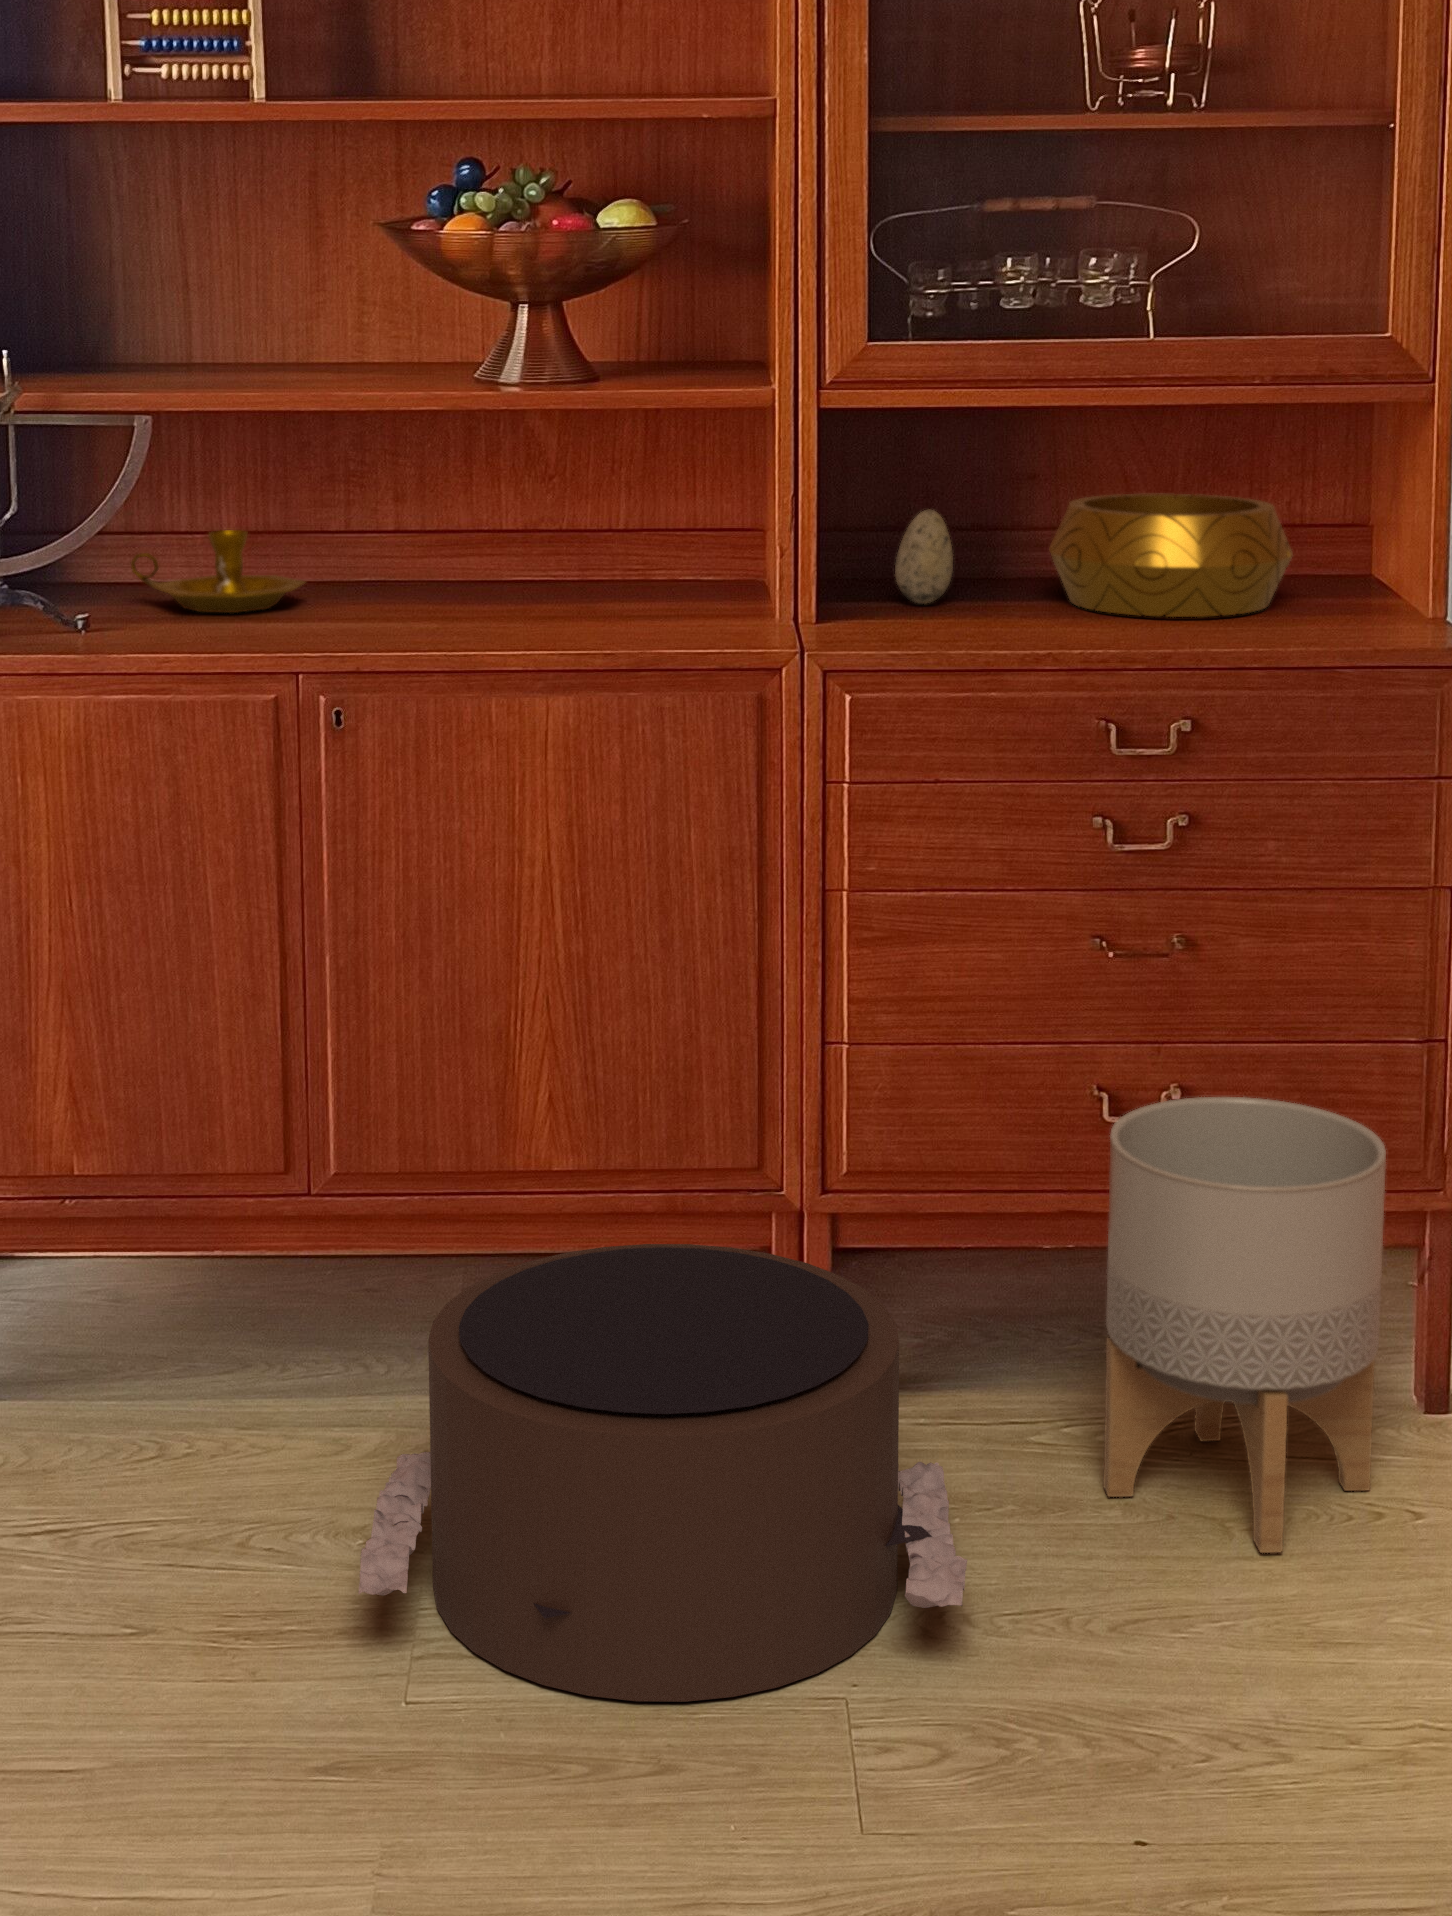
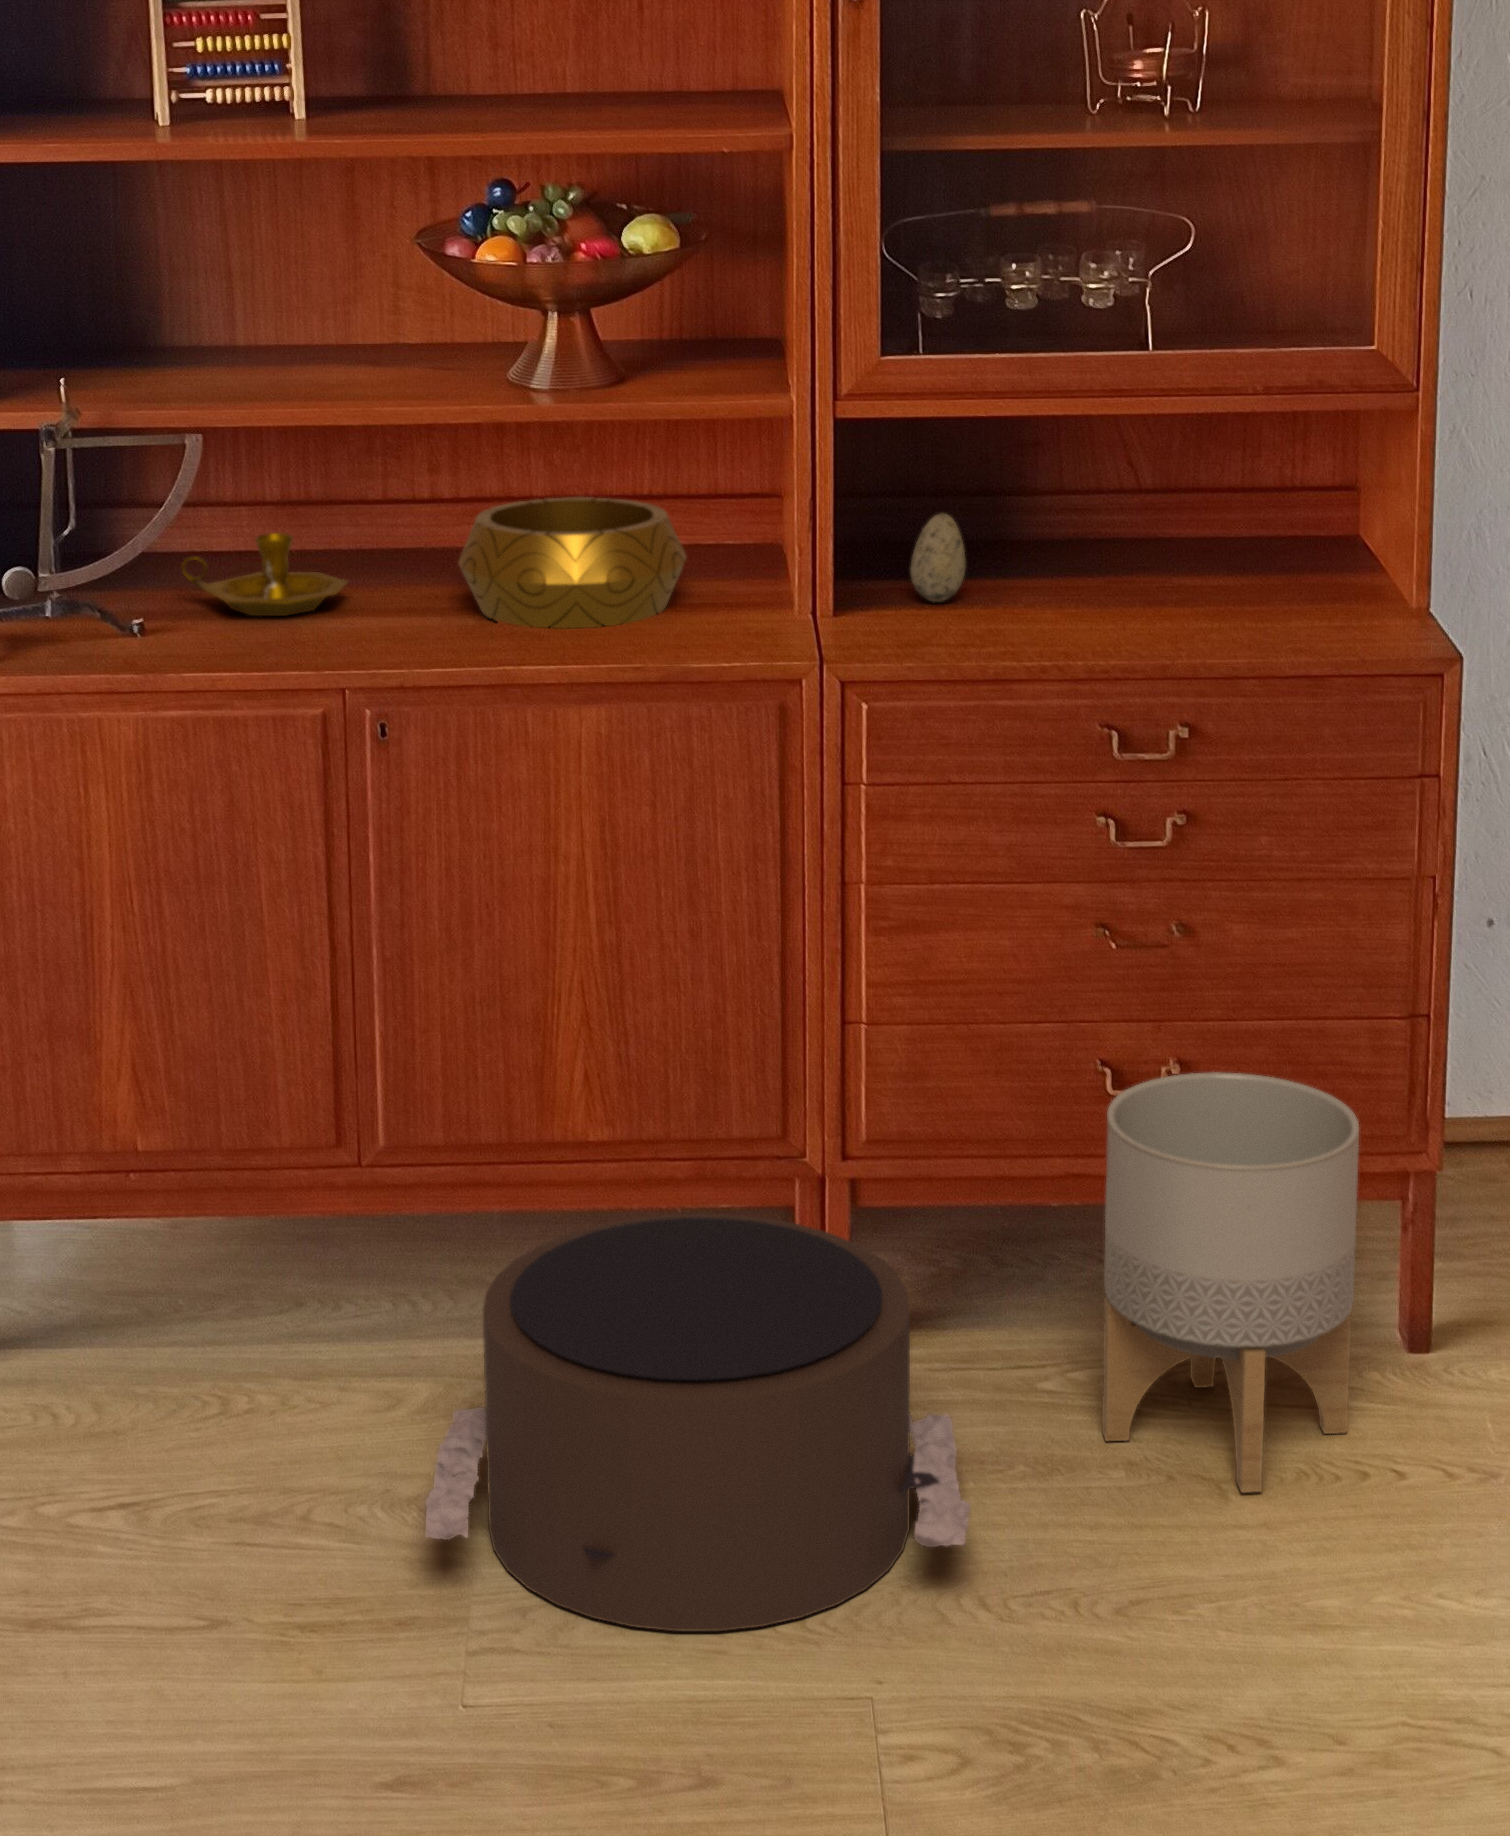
decorative bowl: present [1049,494,1293,617] -> present [458,497,686,628]

